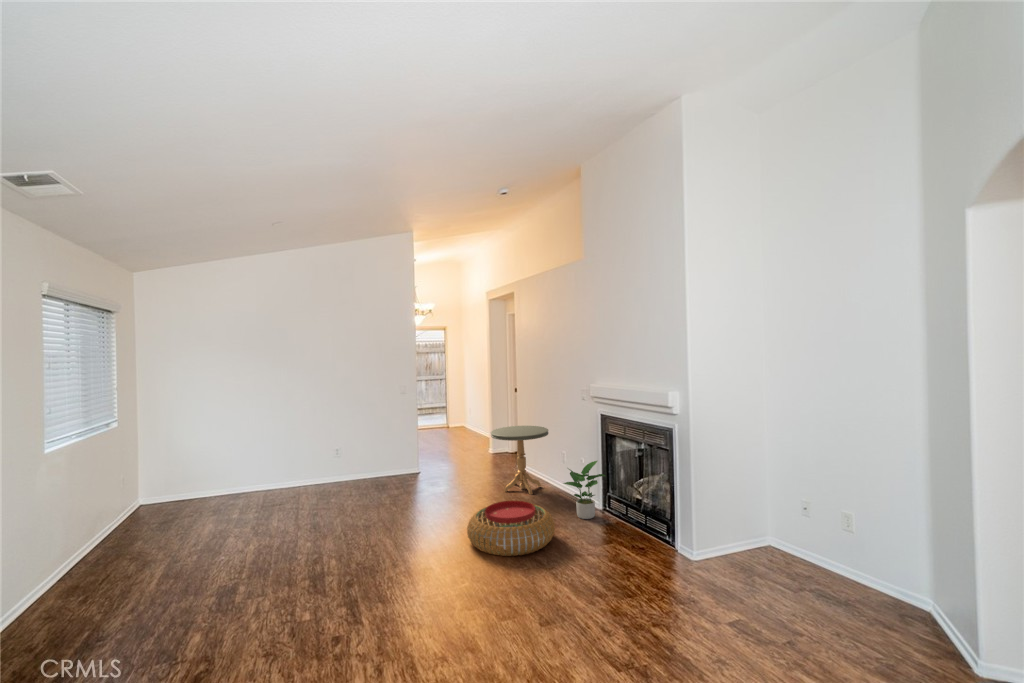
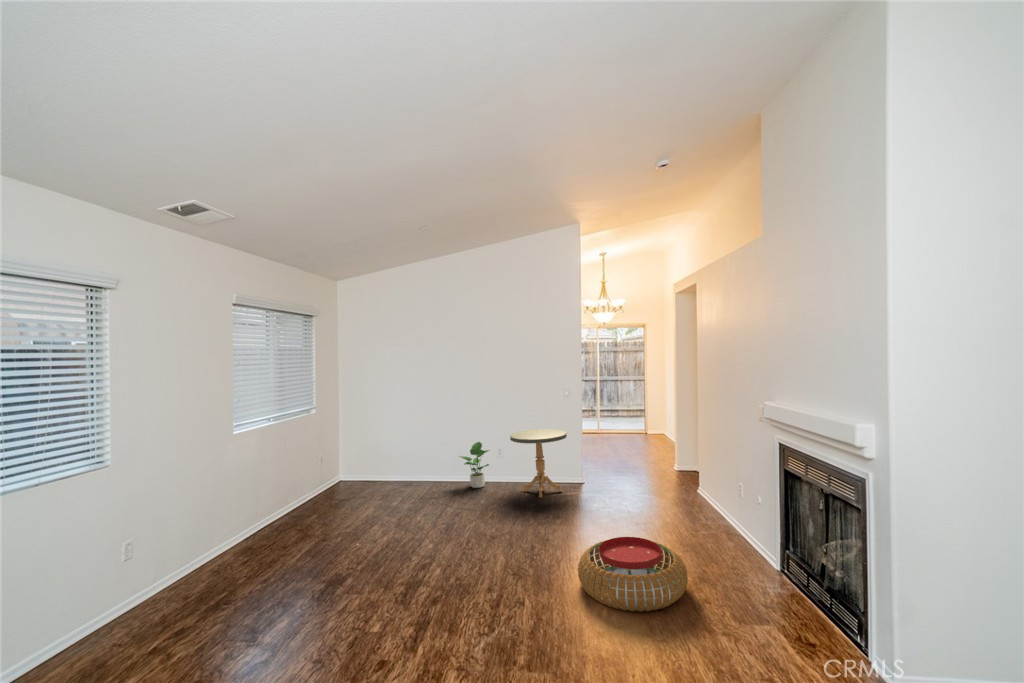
side table: present [491,426,548,495] -> present [510,429,567,498]
potted plant: present [564,461,605,519] -> present [460,442,490,488]

